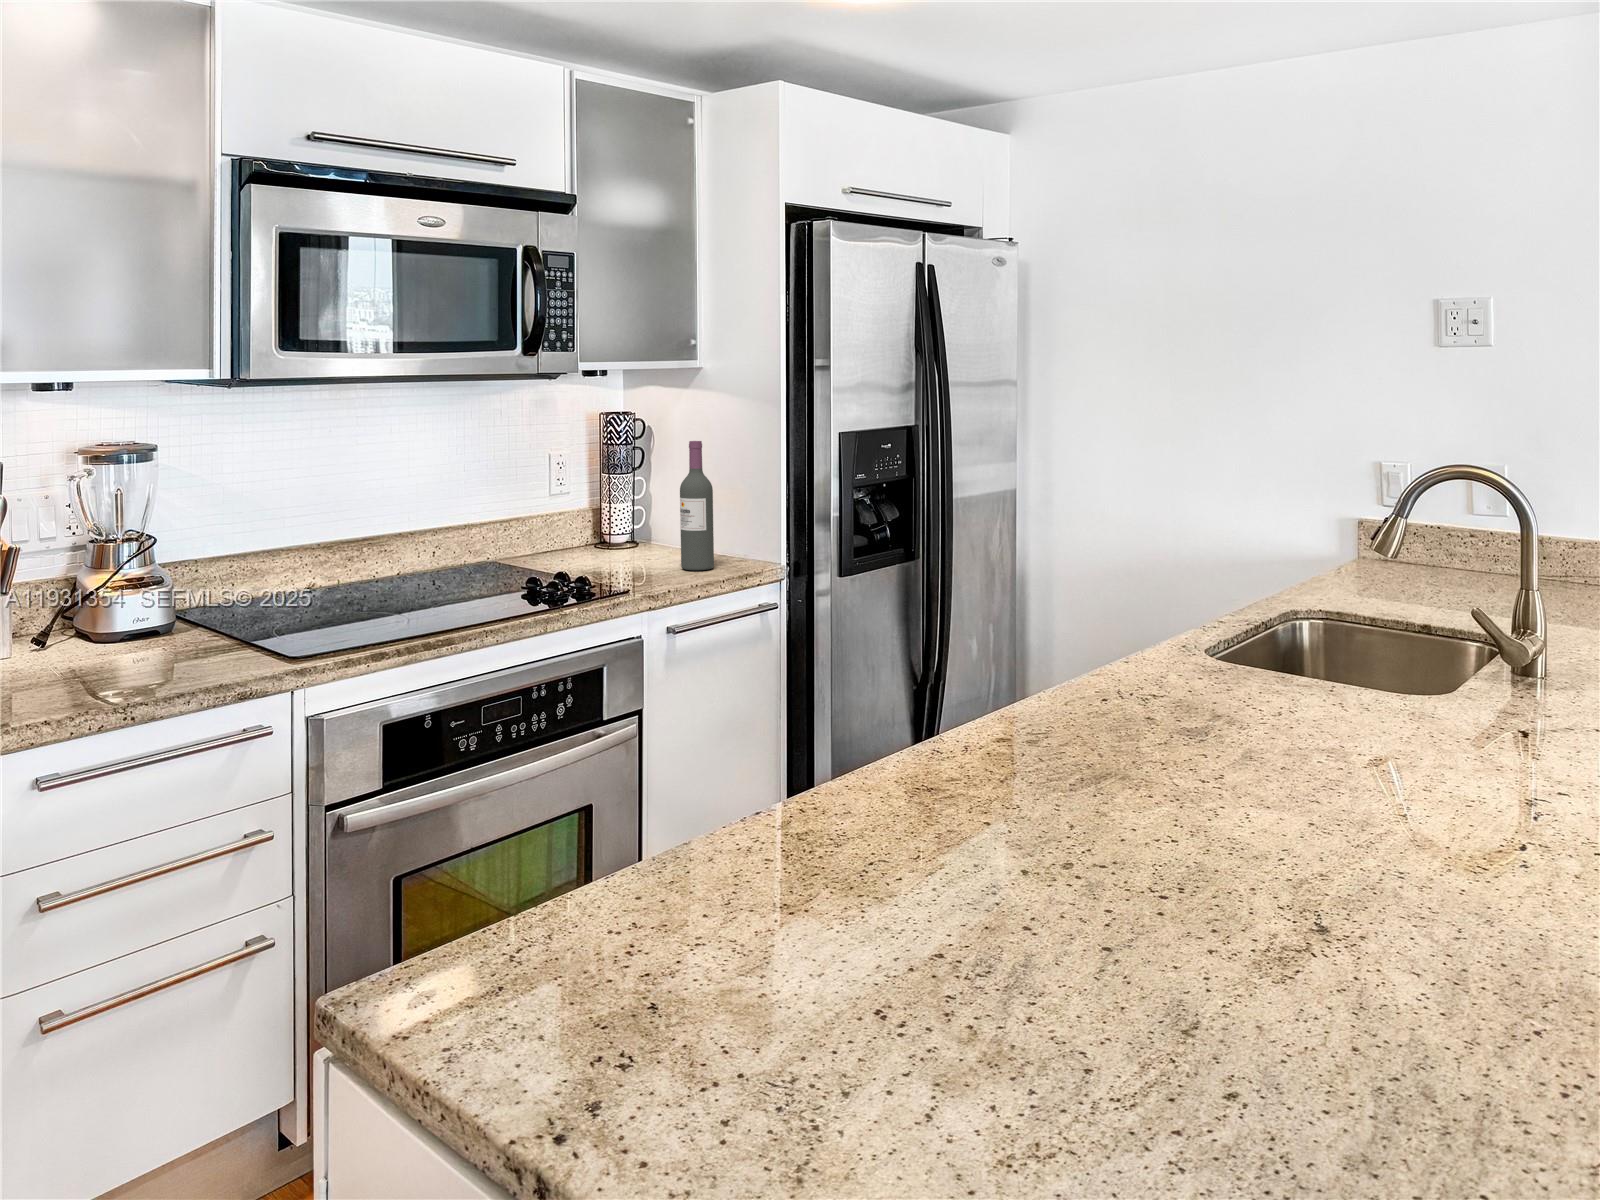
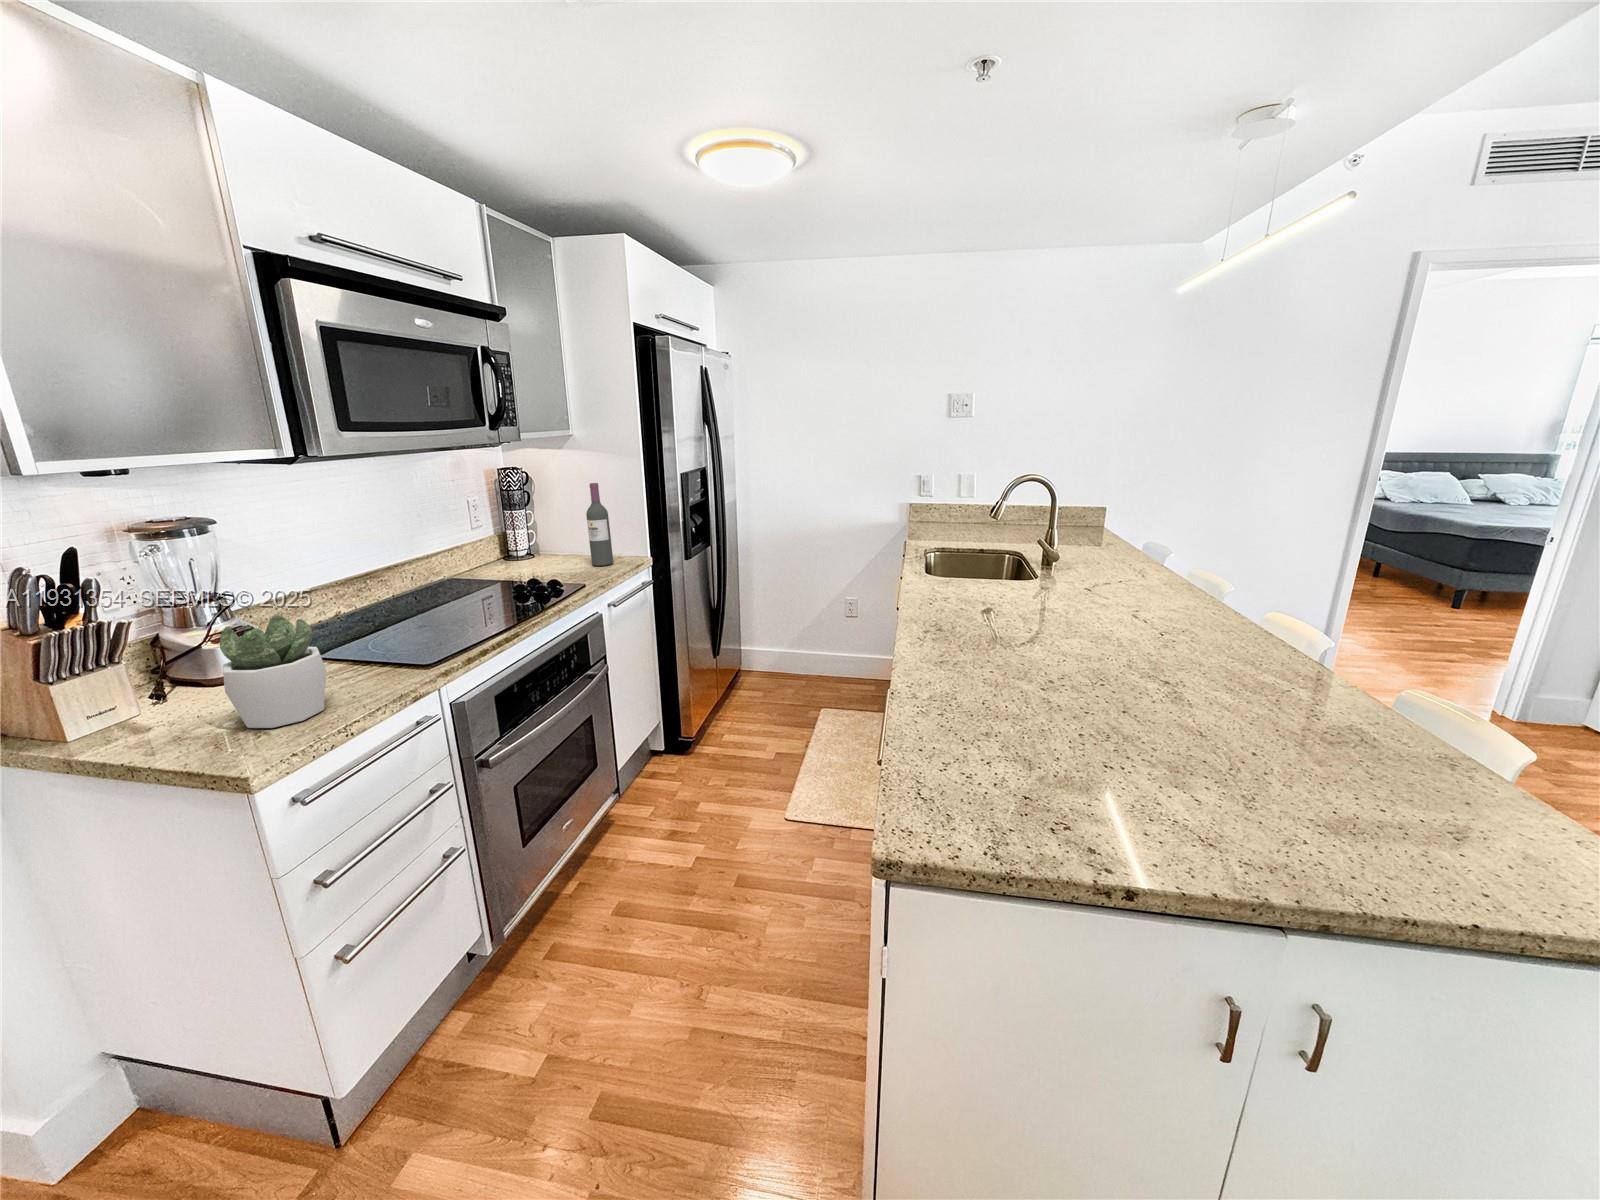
succulent plant: none [36,565,153,694] -> present [220,615,326,728]

